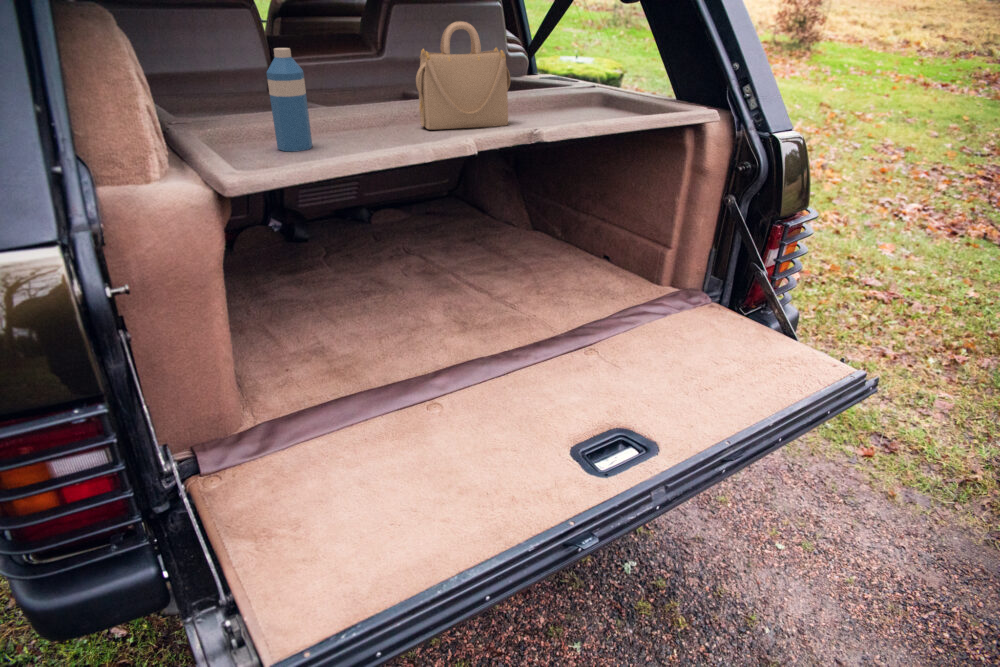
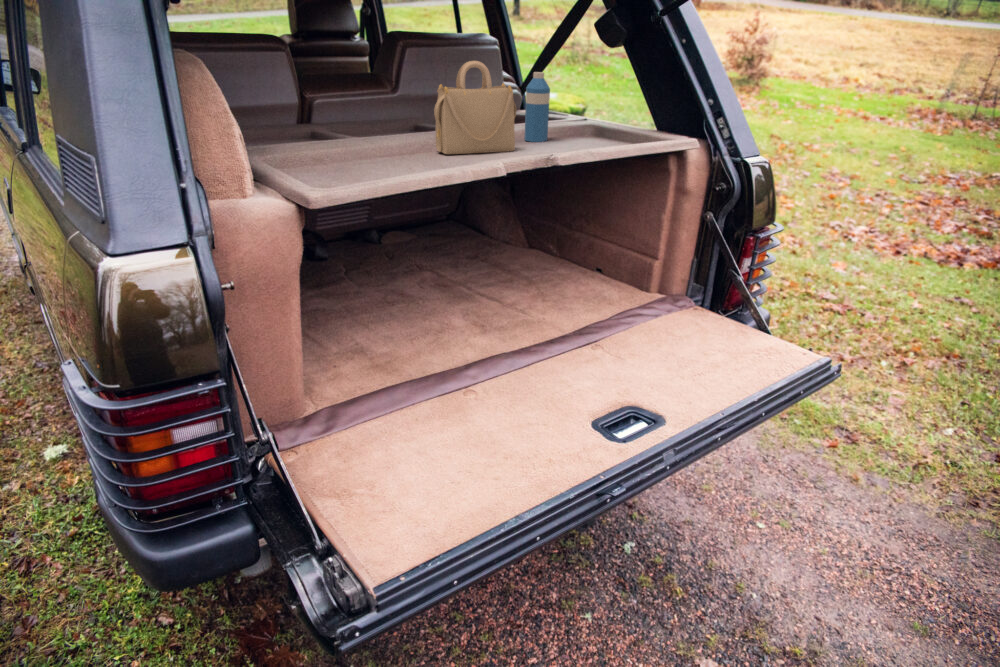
water bottle: present [266,48,312,151] -> present [524,72,550,142]

